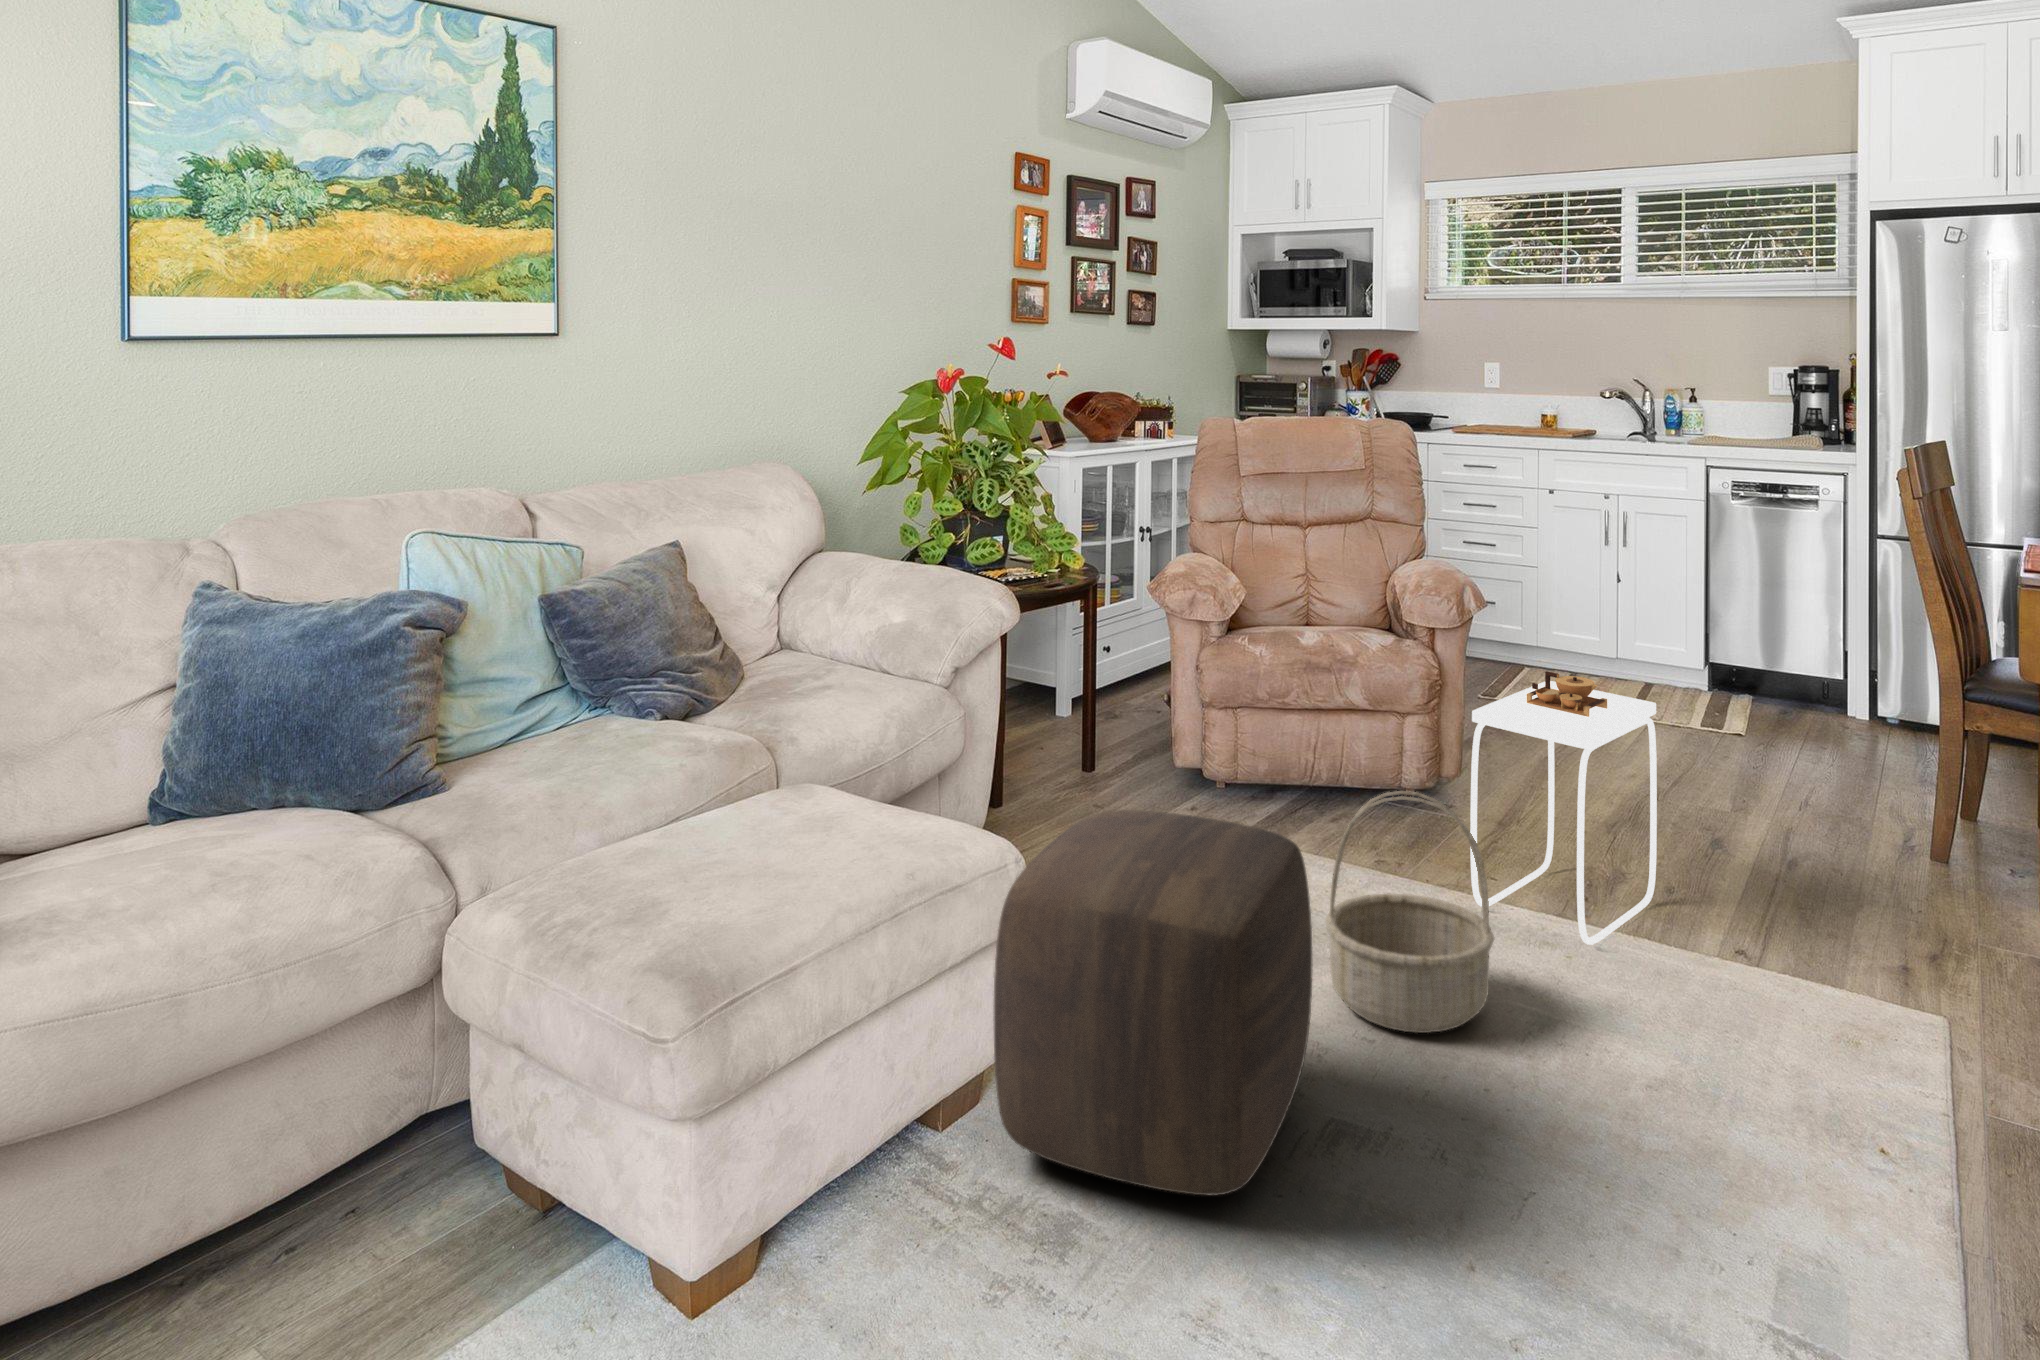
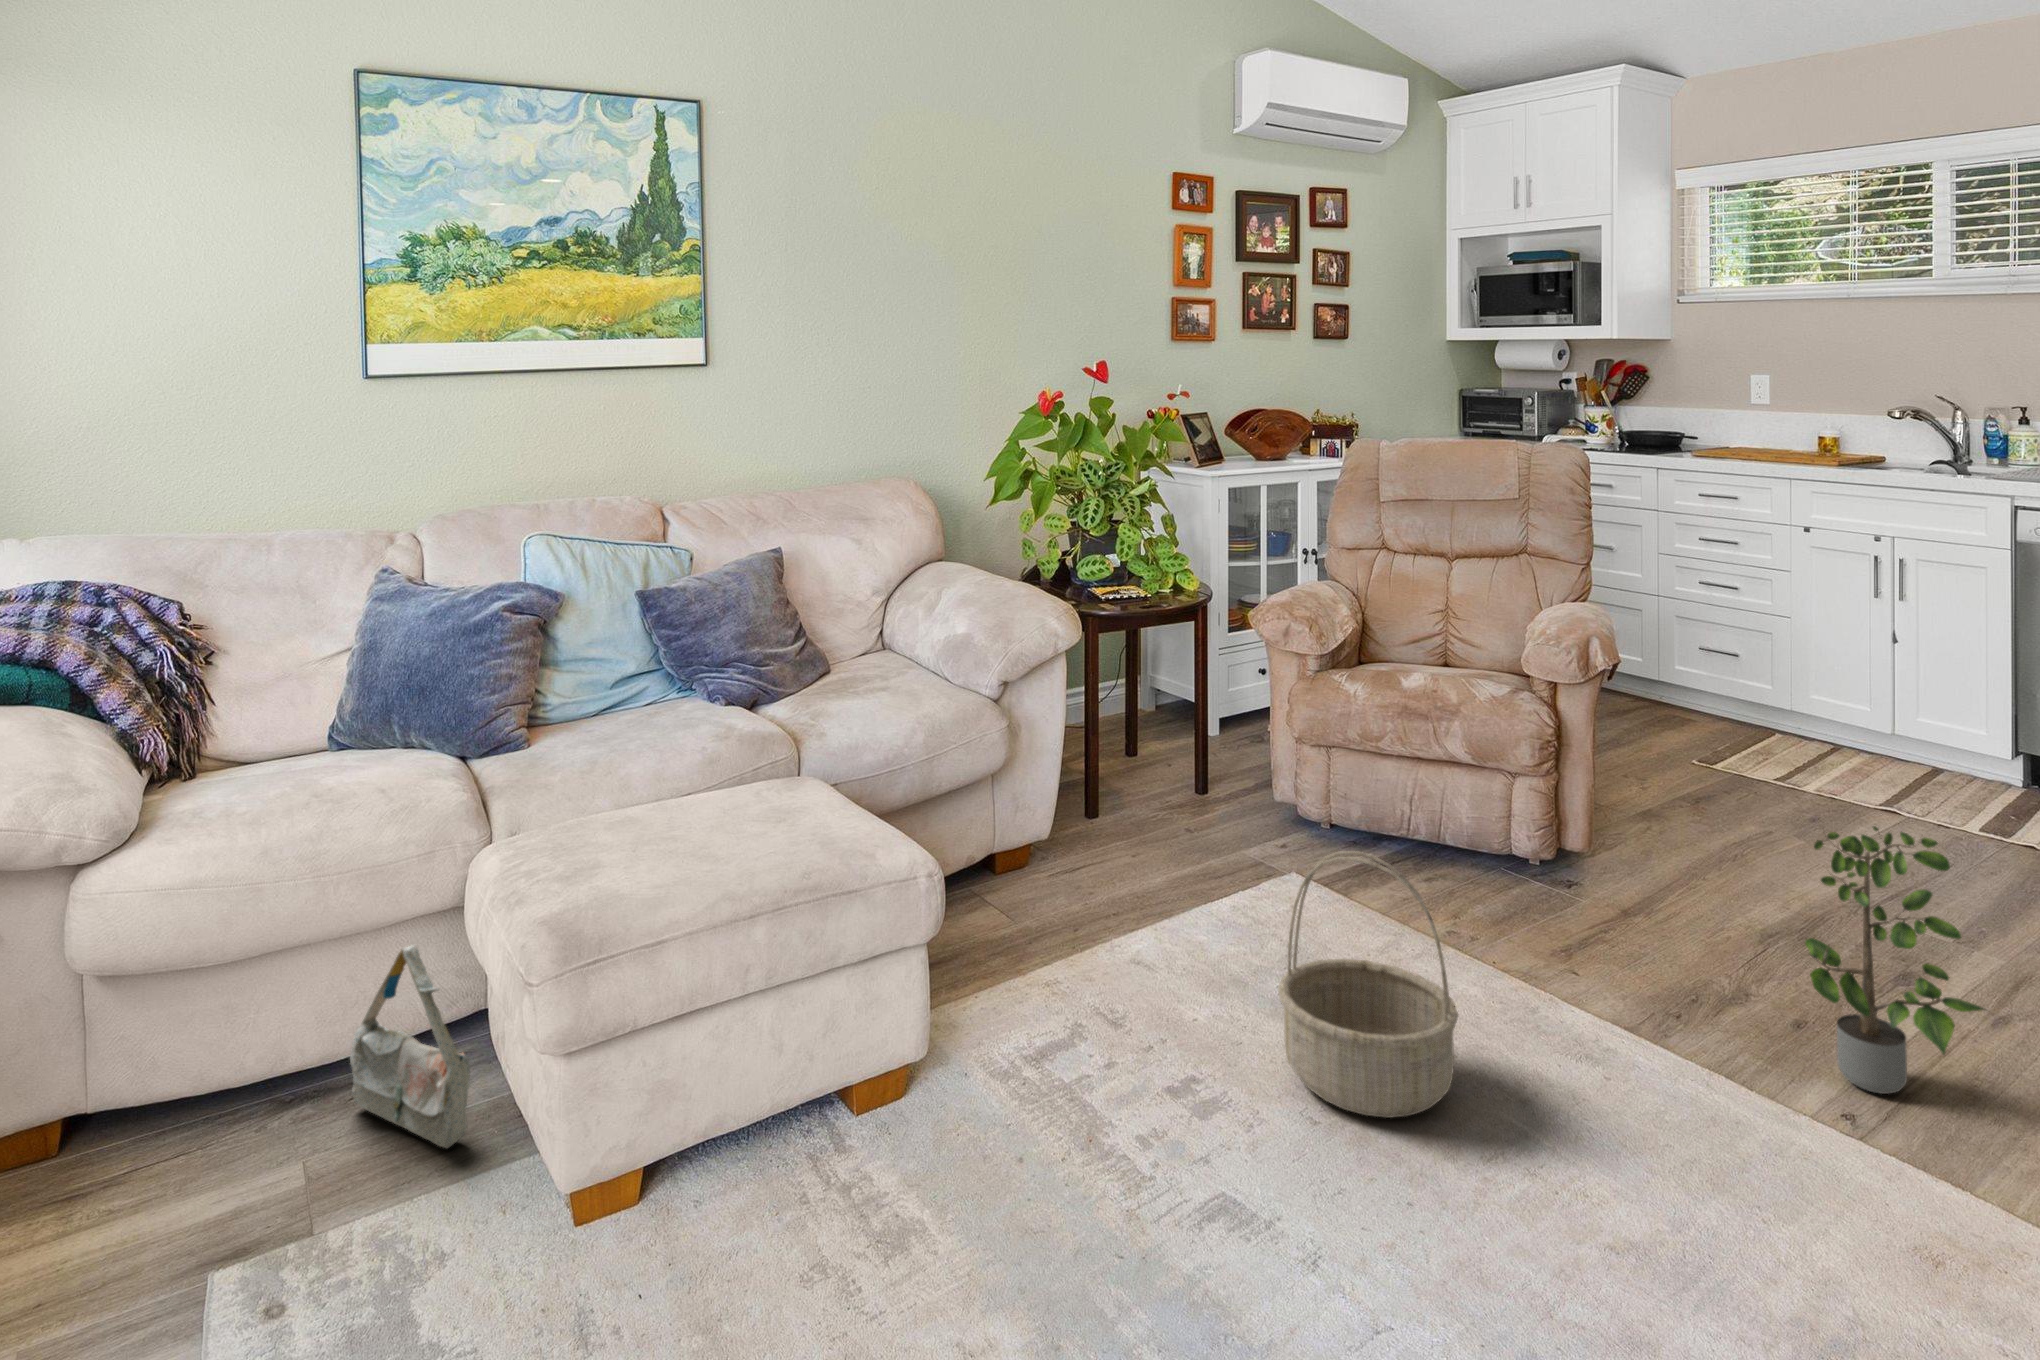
side table: present [1470,671,1657,945] -> none [1506,738,1751,1058]
potted plant: none [1709,719,1848,939] -> present [1805,826,1985,1094]
ottoman: present [994,810,1312,1196] -> none [863,834,1202,1225]
bag: none [310,1038,507,1279] -> present [350,945,470,1148]

